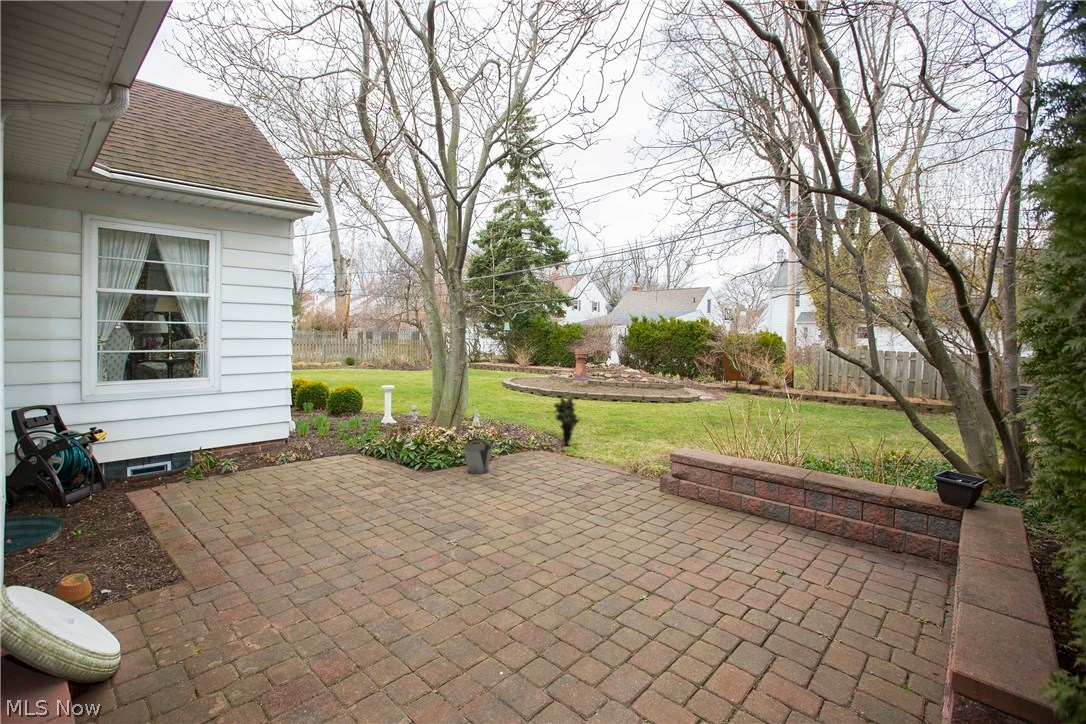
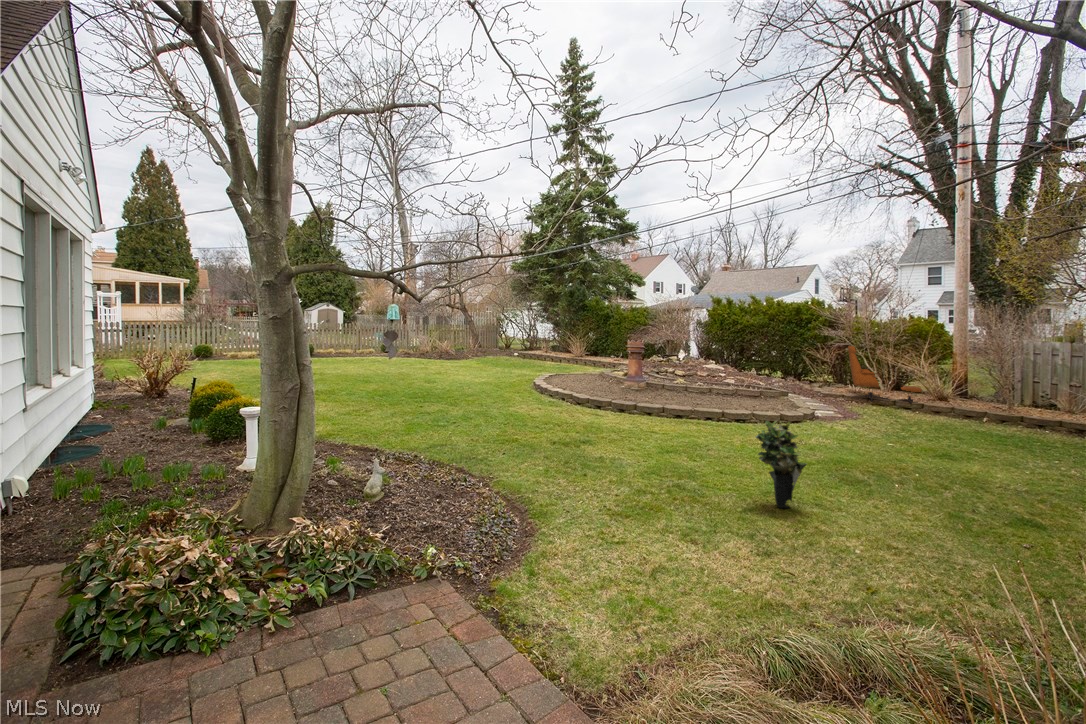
potted plant: present [554,397,579,445] -> present [756,421,807,508]
bucket: present [463,440,492,474] -> none [231,551,312,647]

